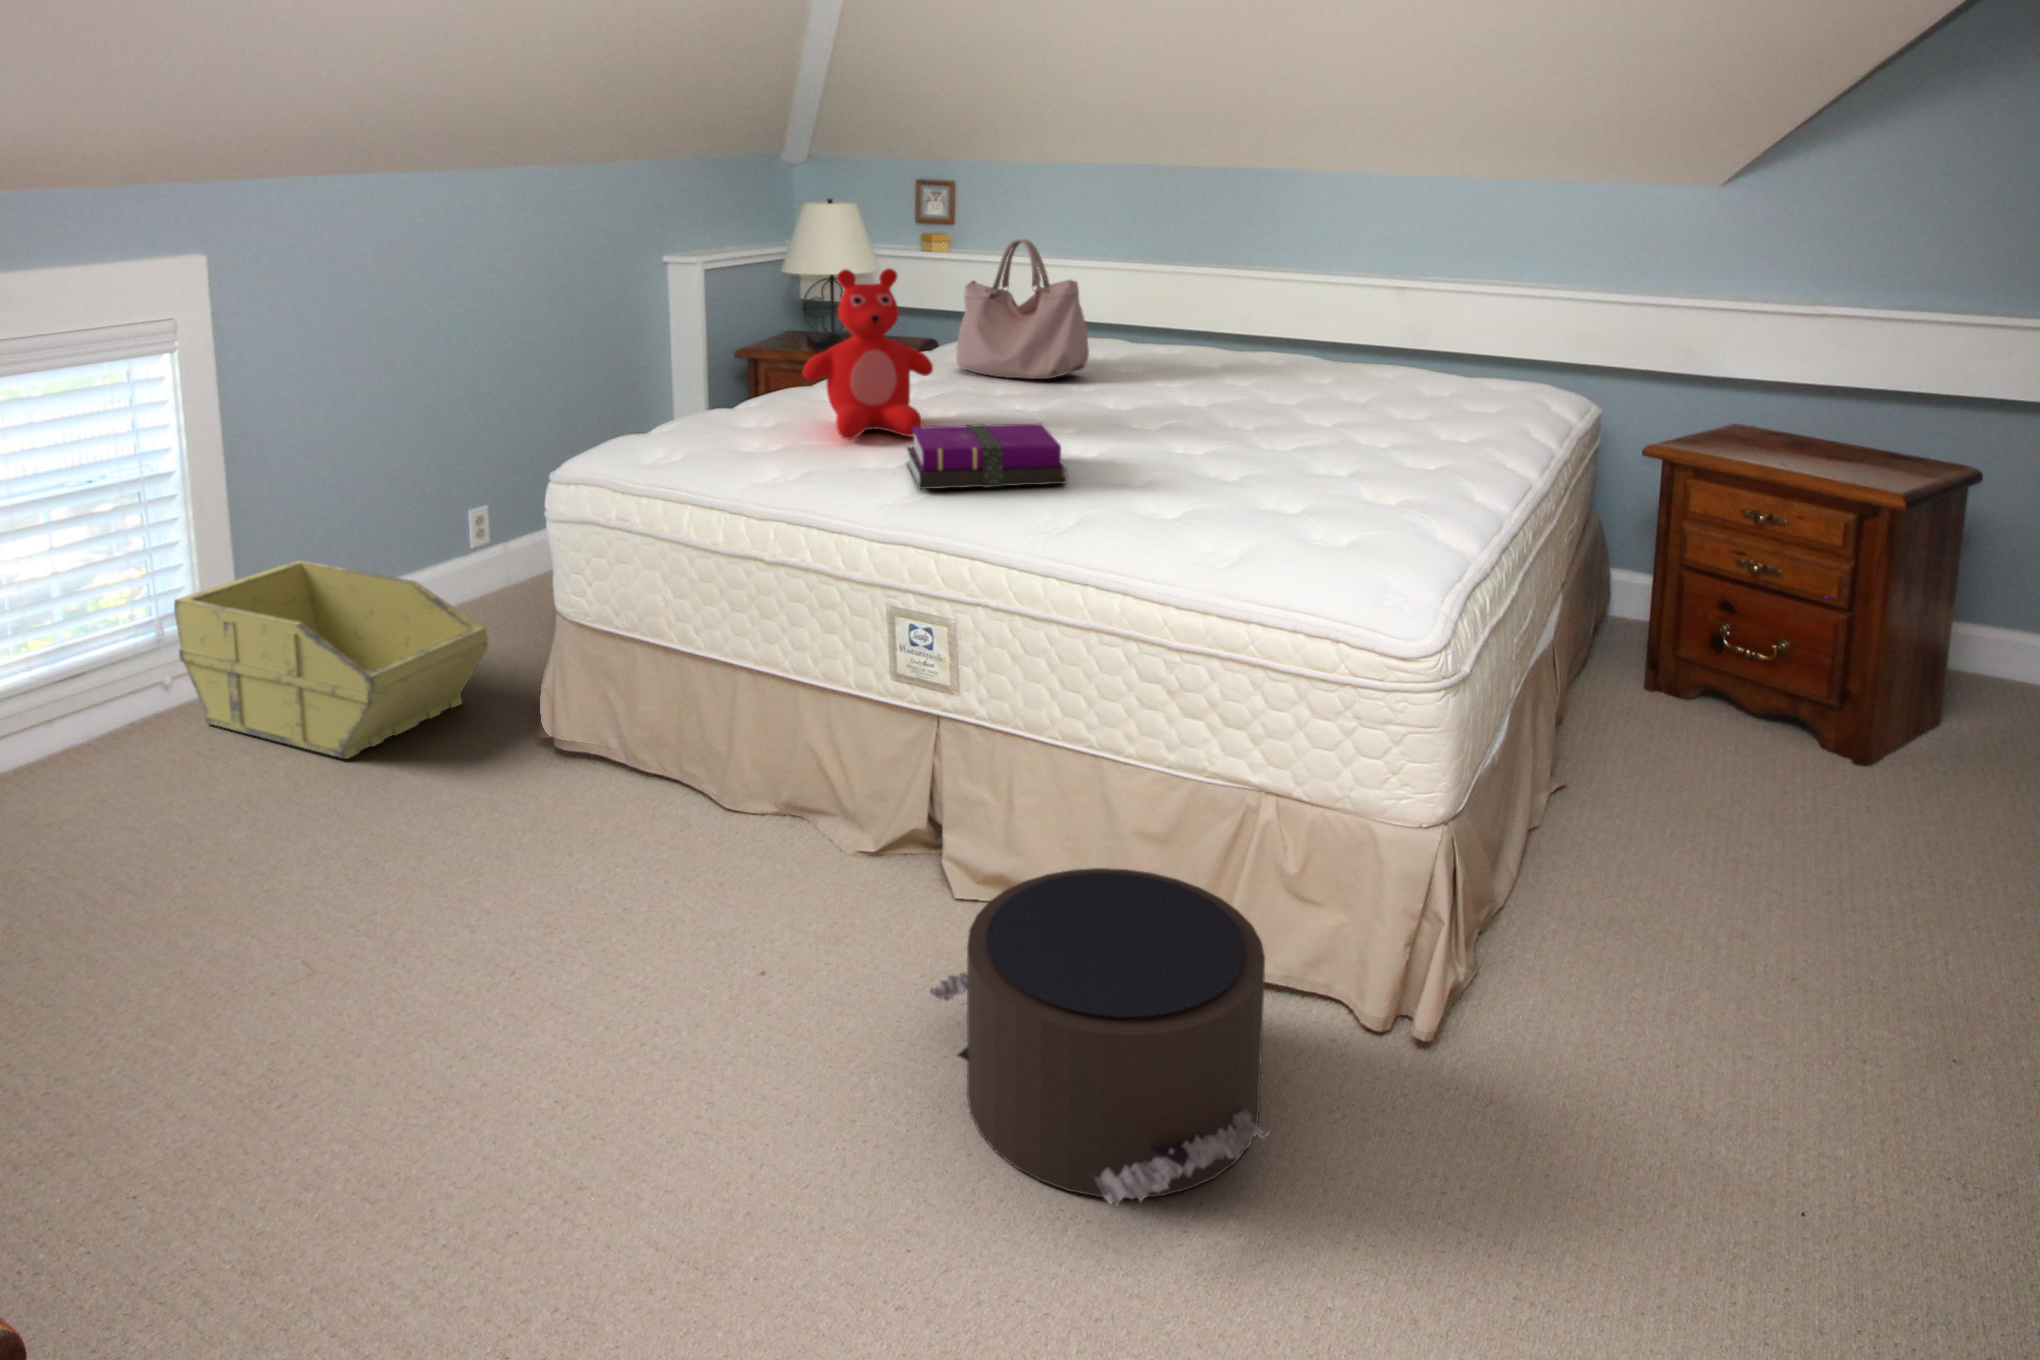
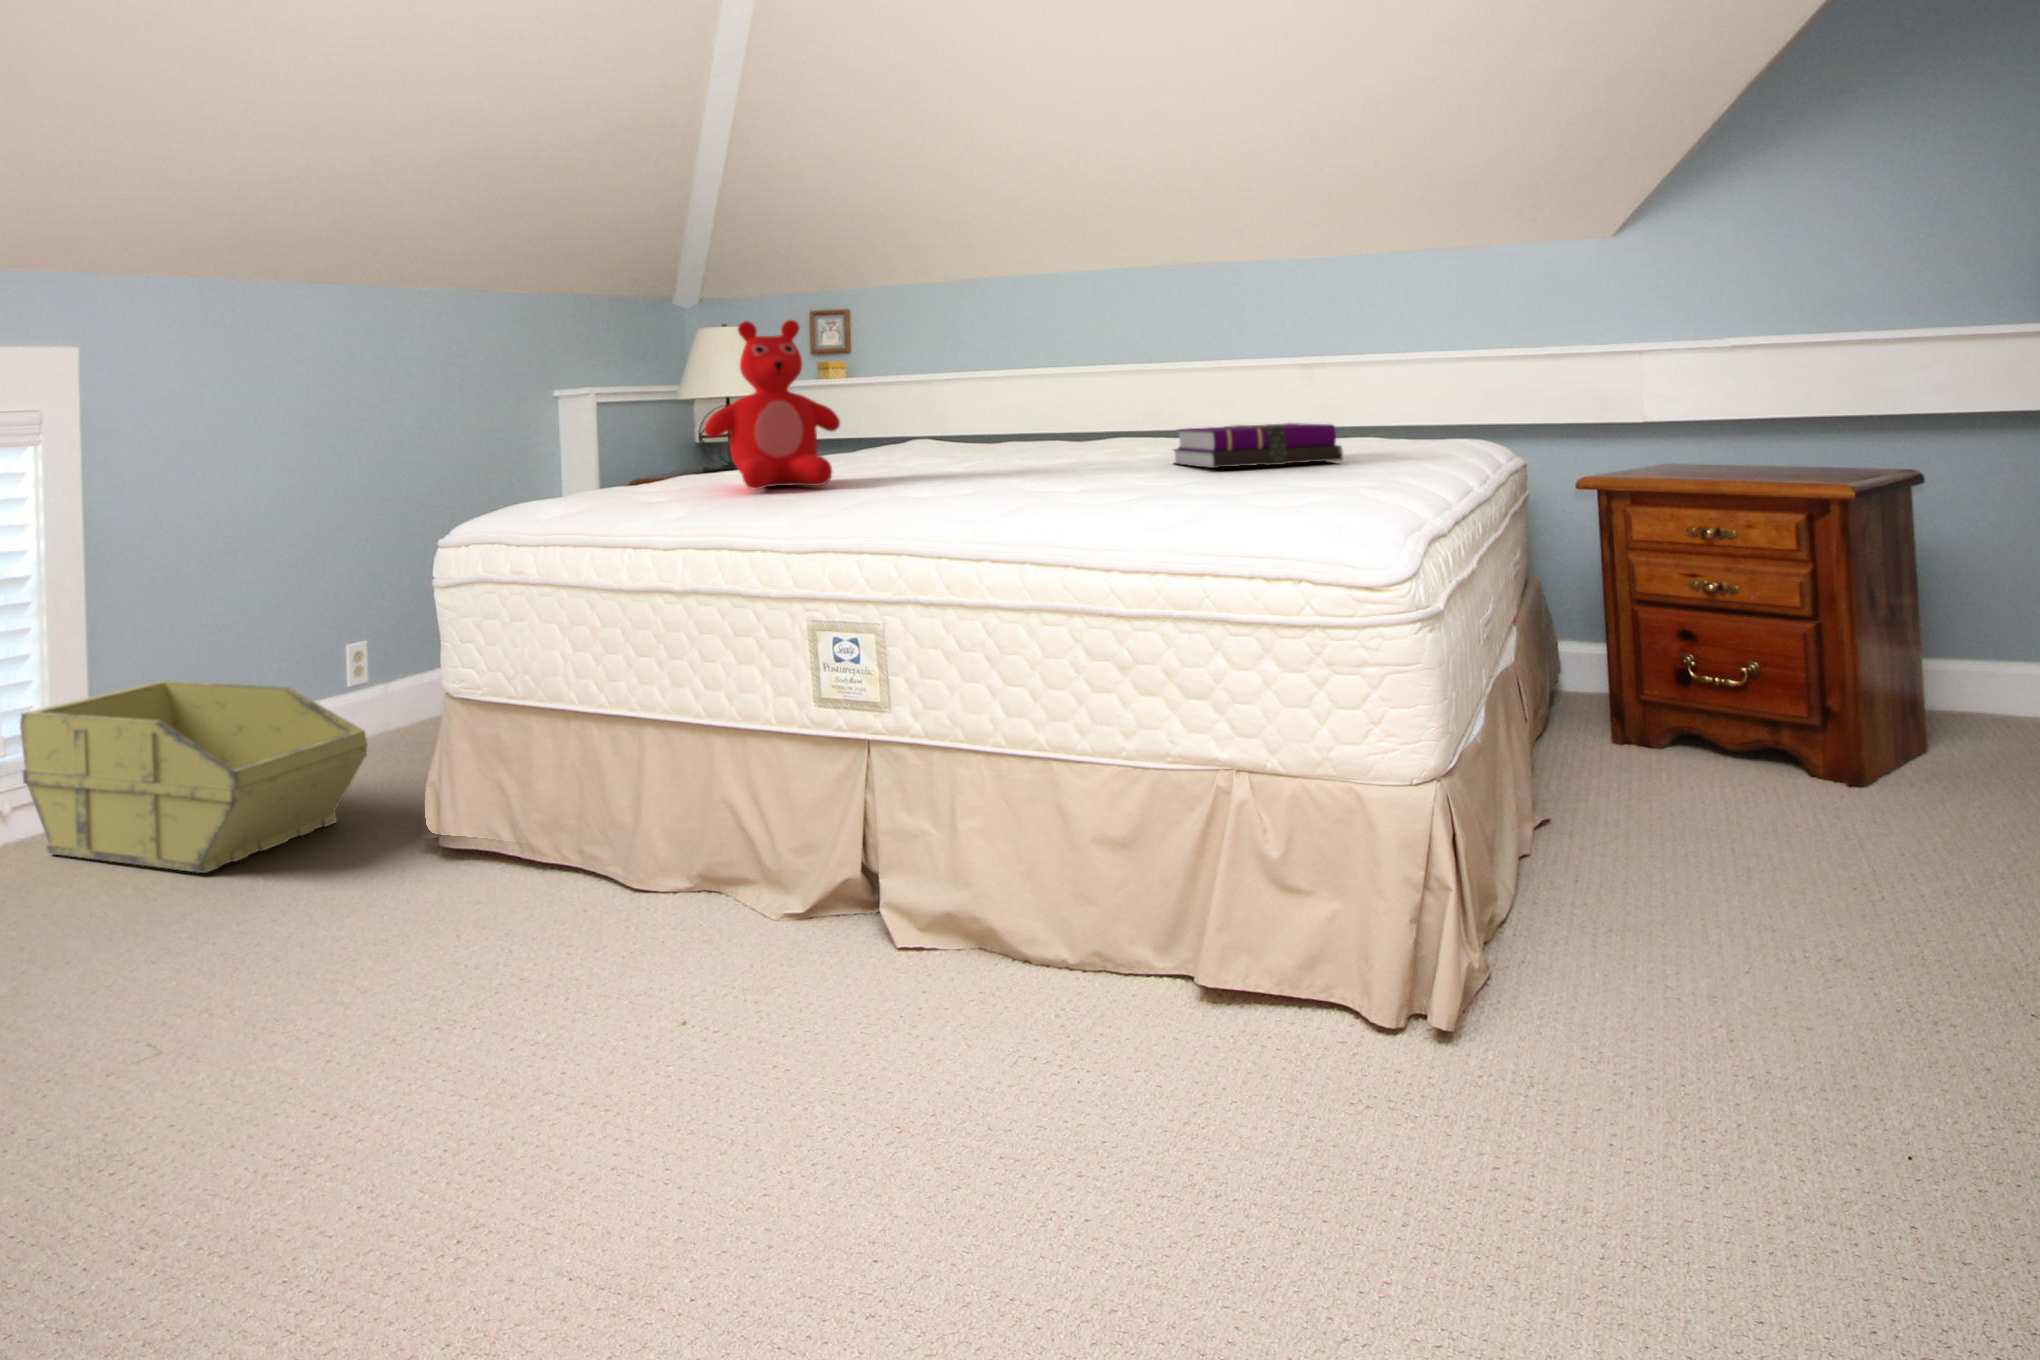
handbag: present [956,239,1089,379] -> none [861,318,998,458]
notebook: present [907,424,1067,489] -> present [1174,423,1343,468]
pouf: present [930,868,1269,1206] -> none [874,860,1293,1205]

